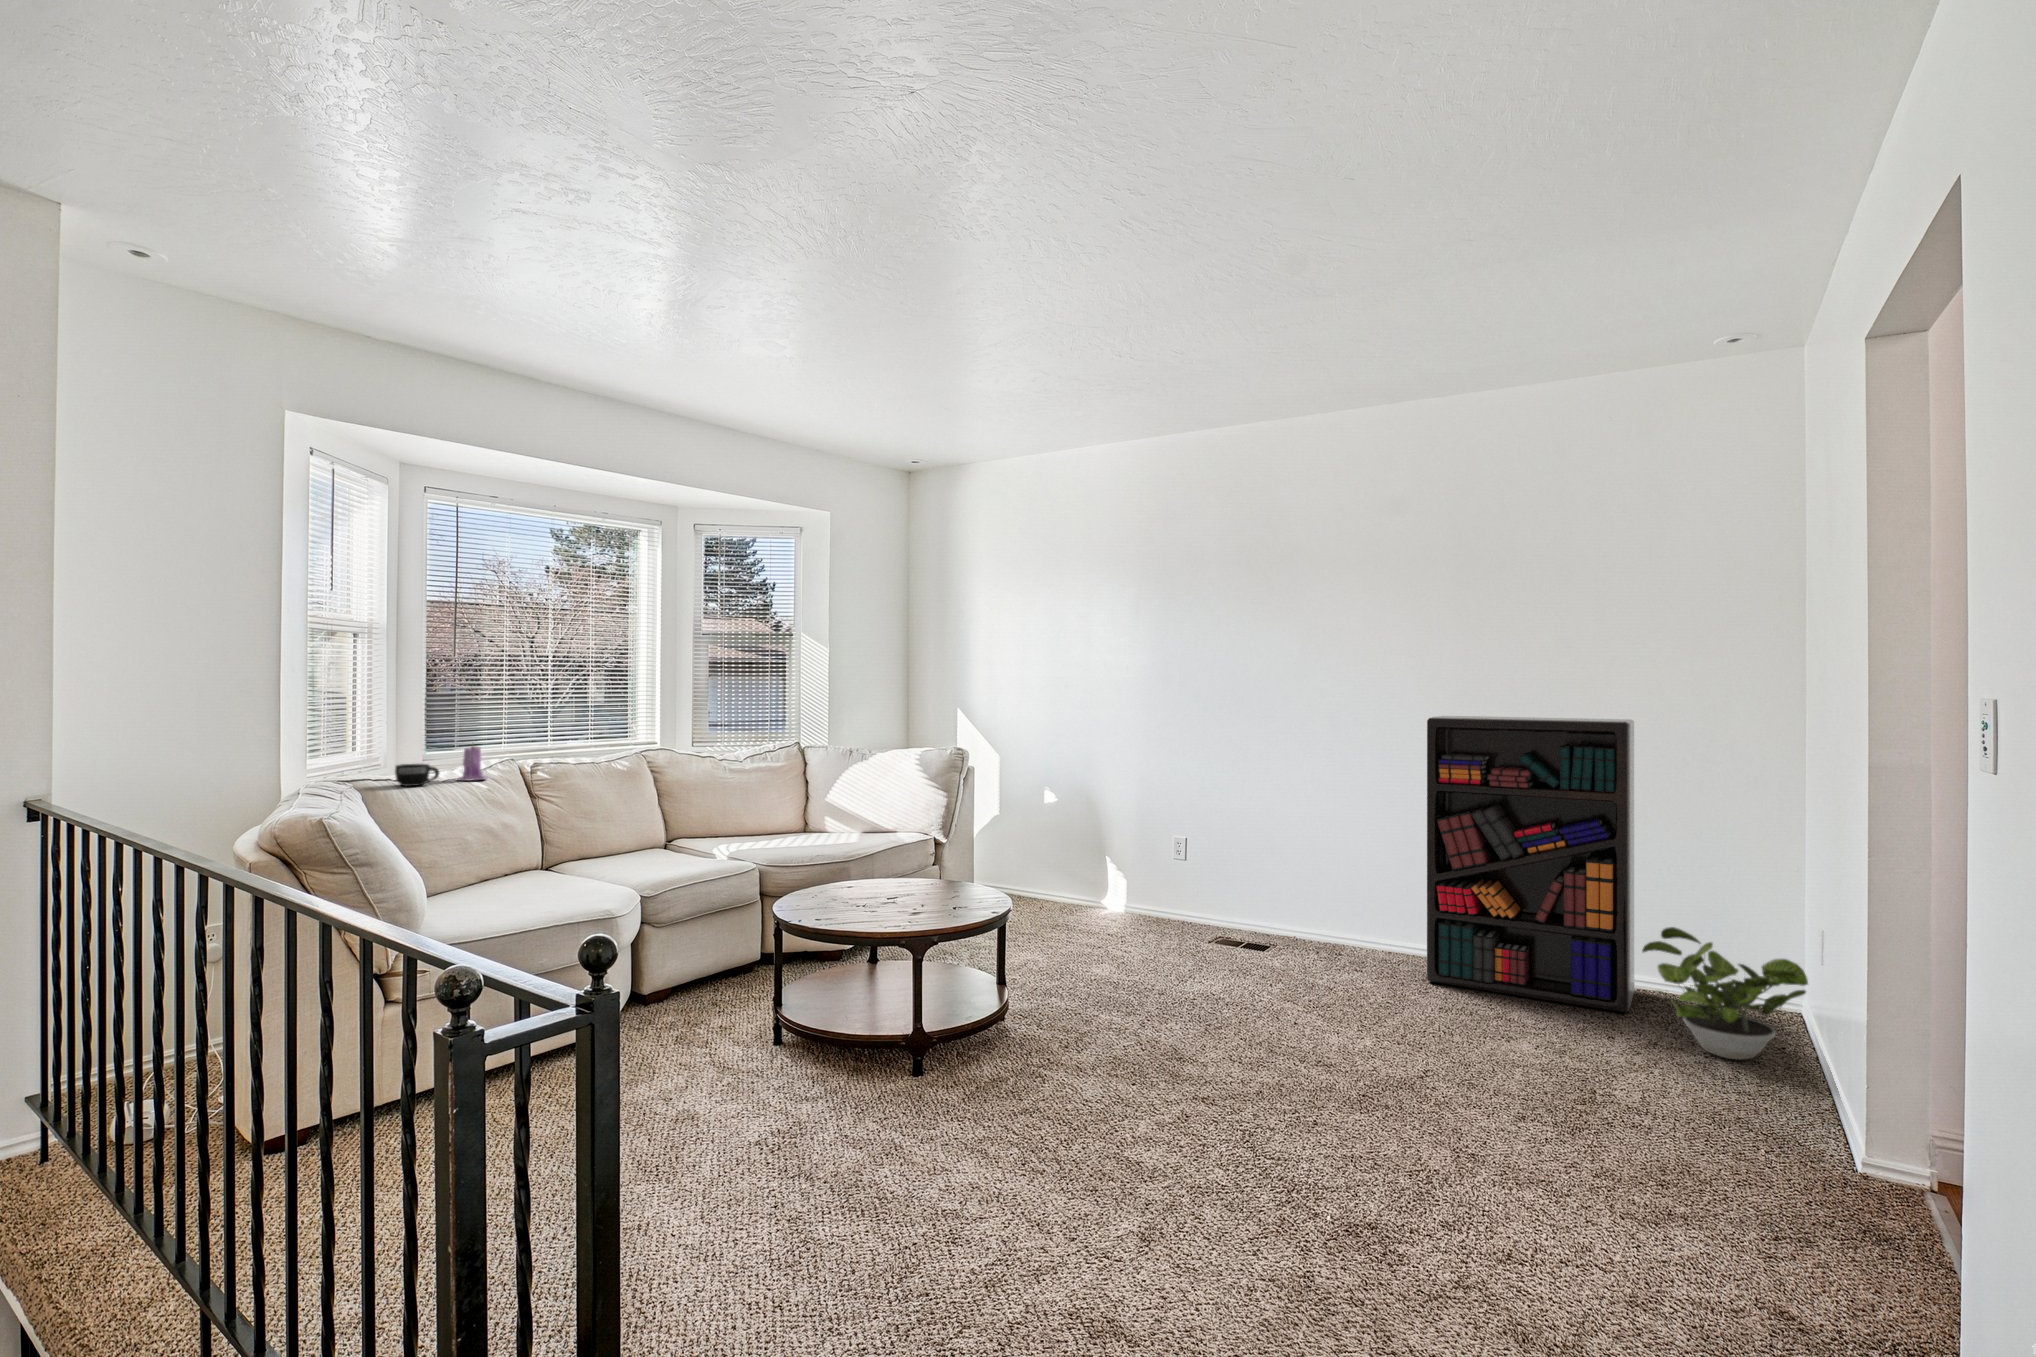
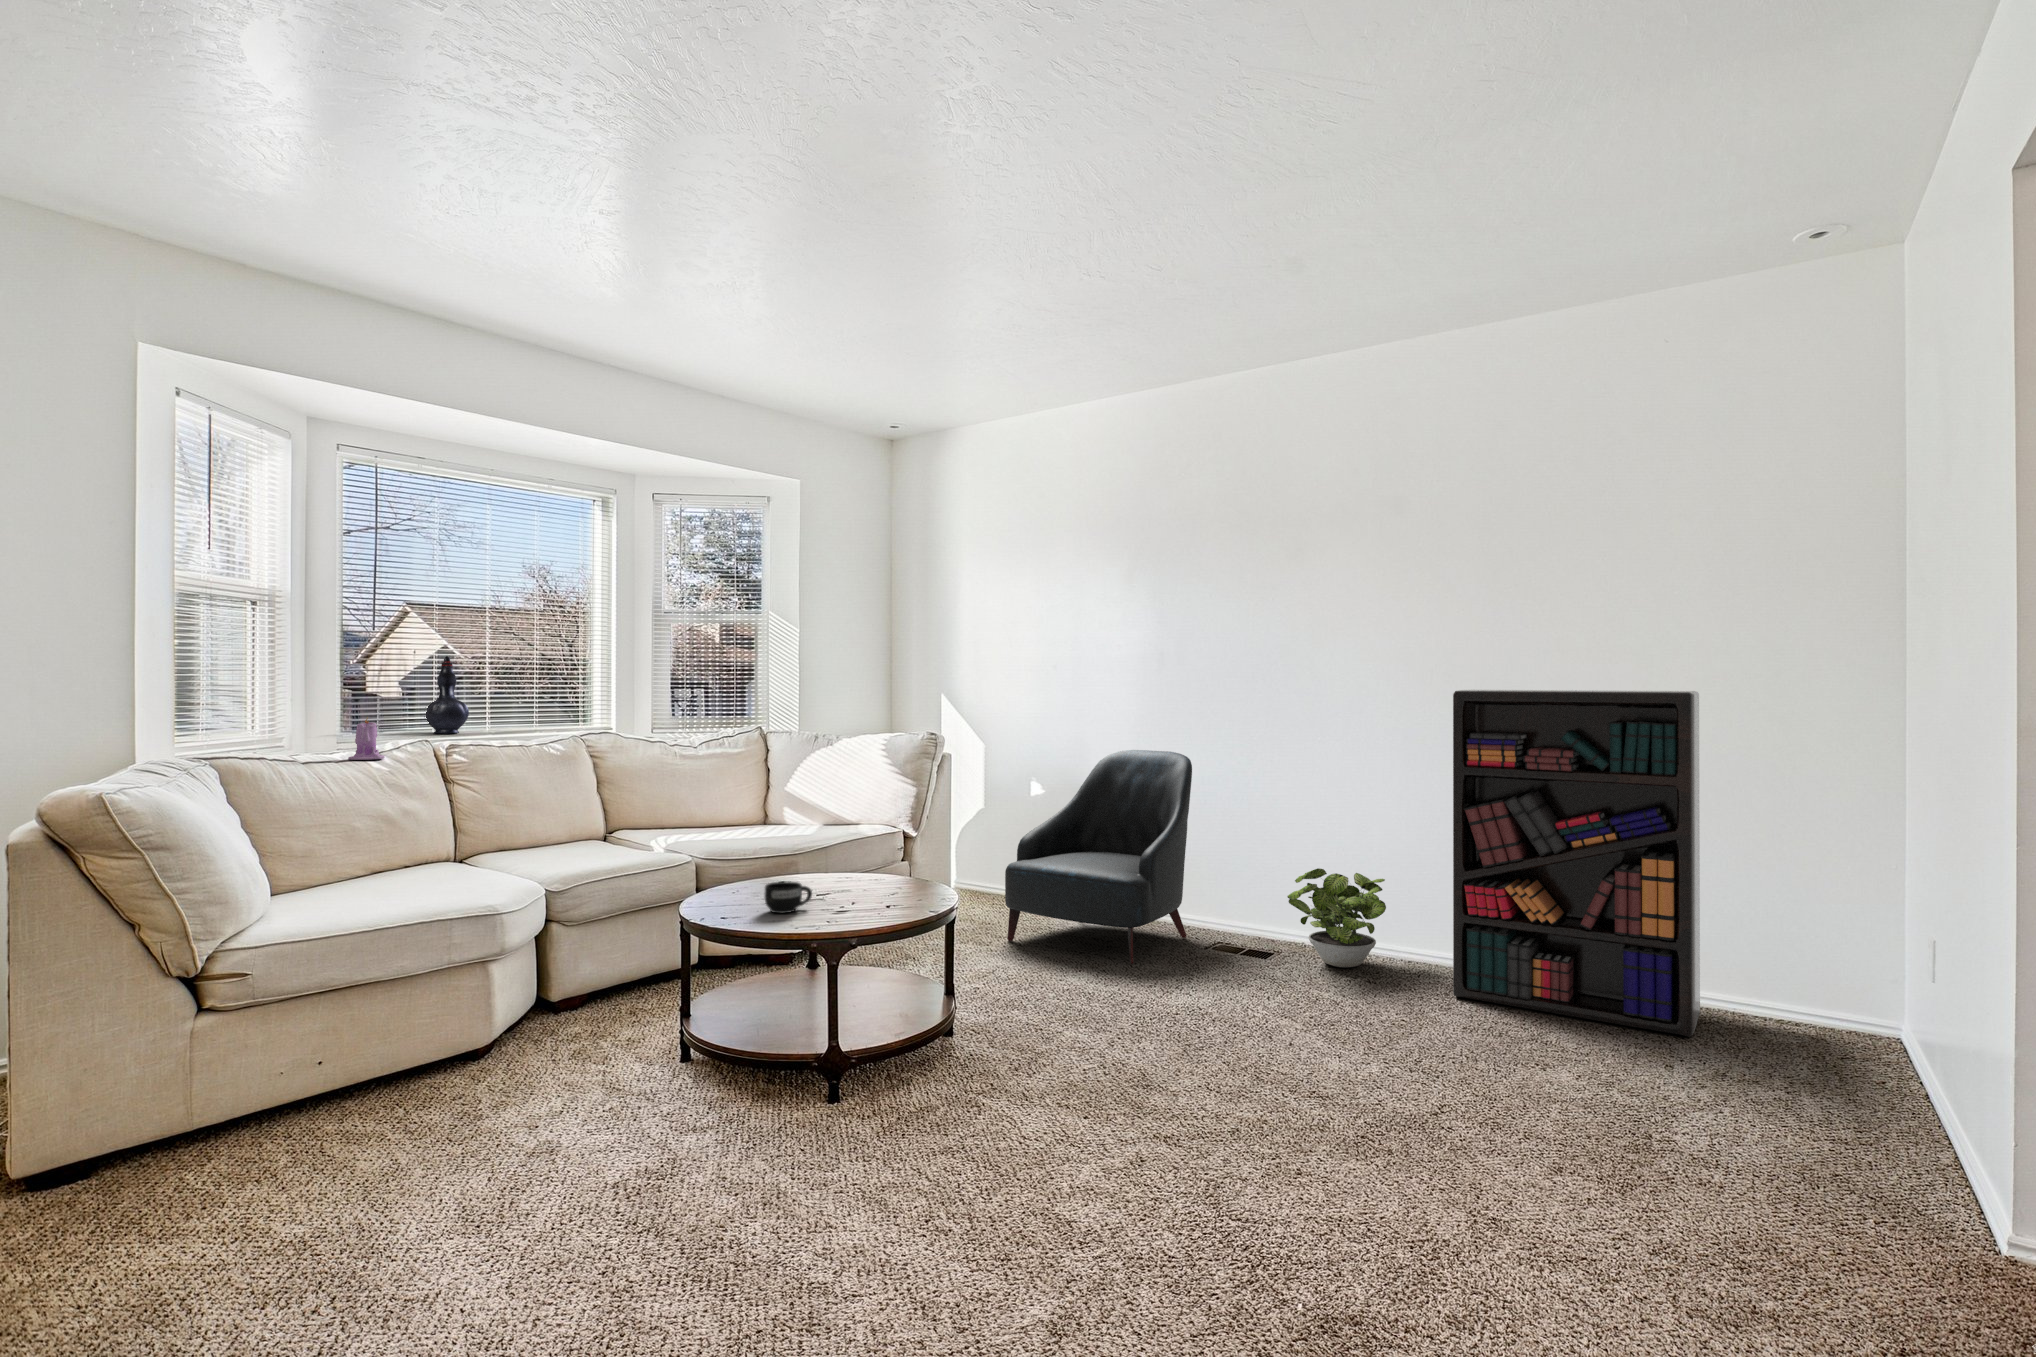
decorative vase: none [497,681,536,752] -> present [426,656,469,733]
mug: present [395,764,439,786] -> present [765,881,812,913]
armchair: none [1029,765,1193,957] -> present [1005,750,1192,964]
potted plant: present [1642,927,1808,1060] -> present [1287,868,1386,968]

